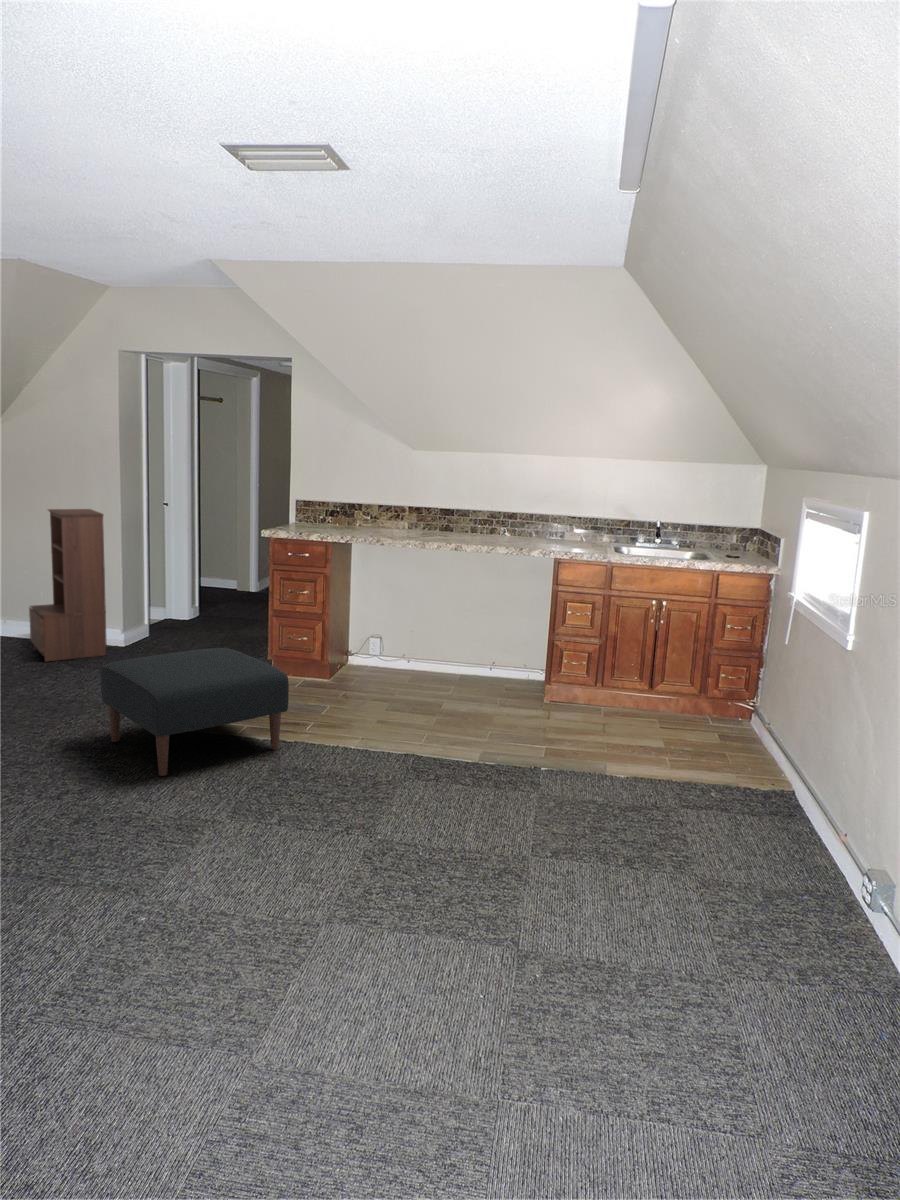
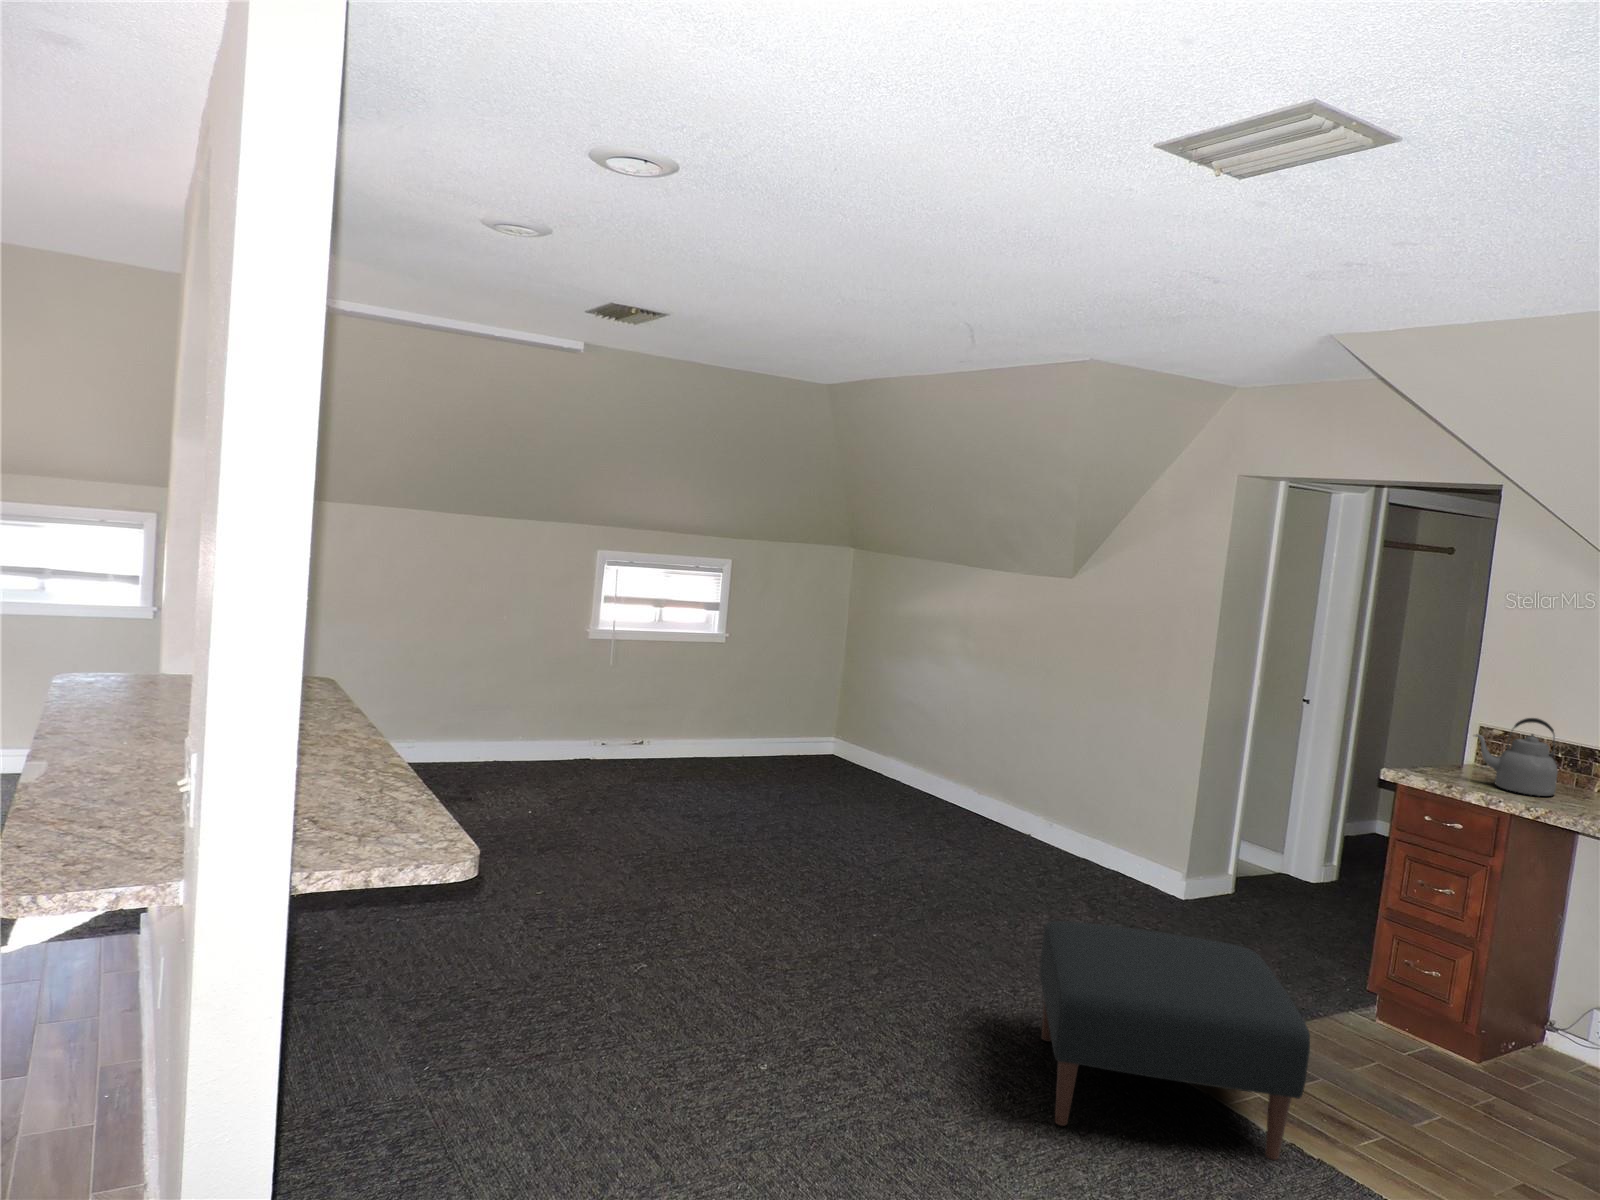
kettle: none [302,490,344,531] -> present [1475,718,1558,796]
bookshelf: present [29,509,107,661] -> none [1061,683,1175,903]

